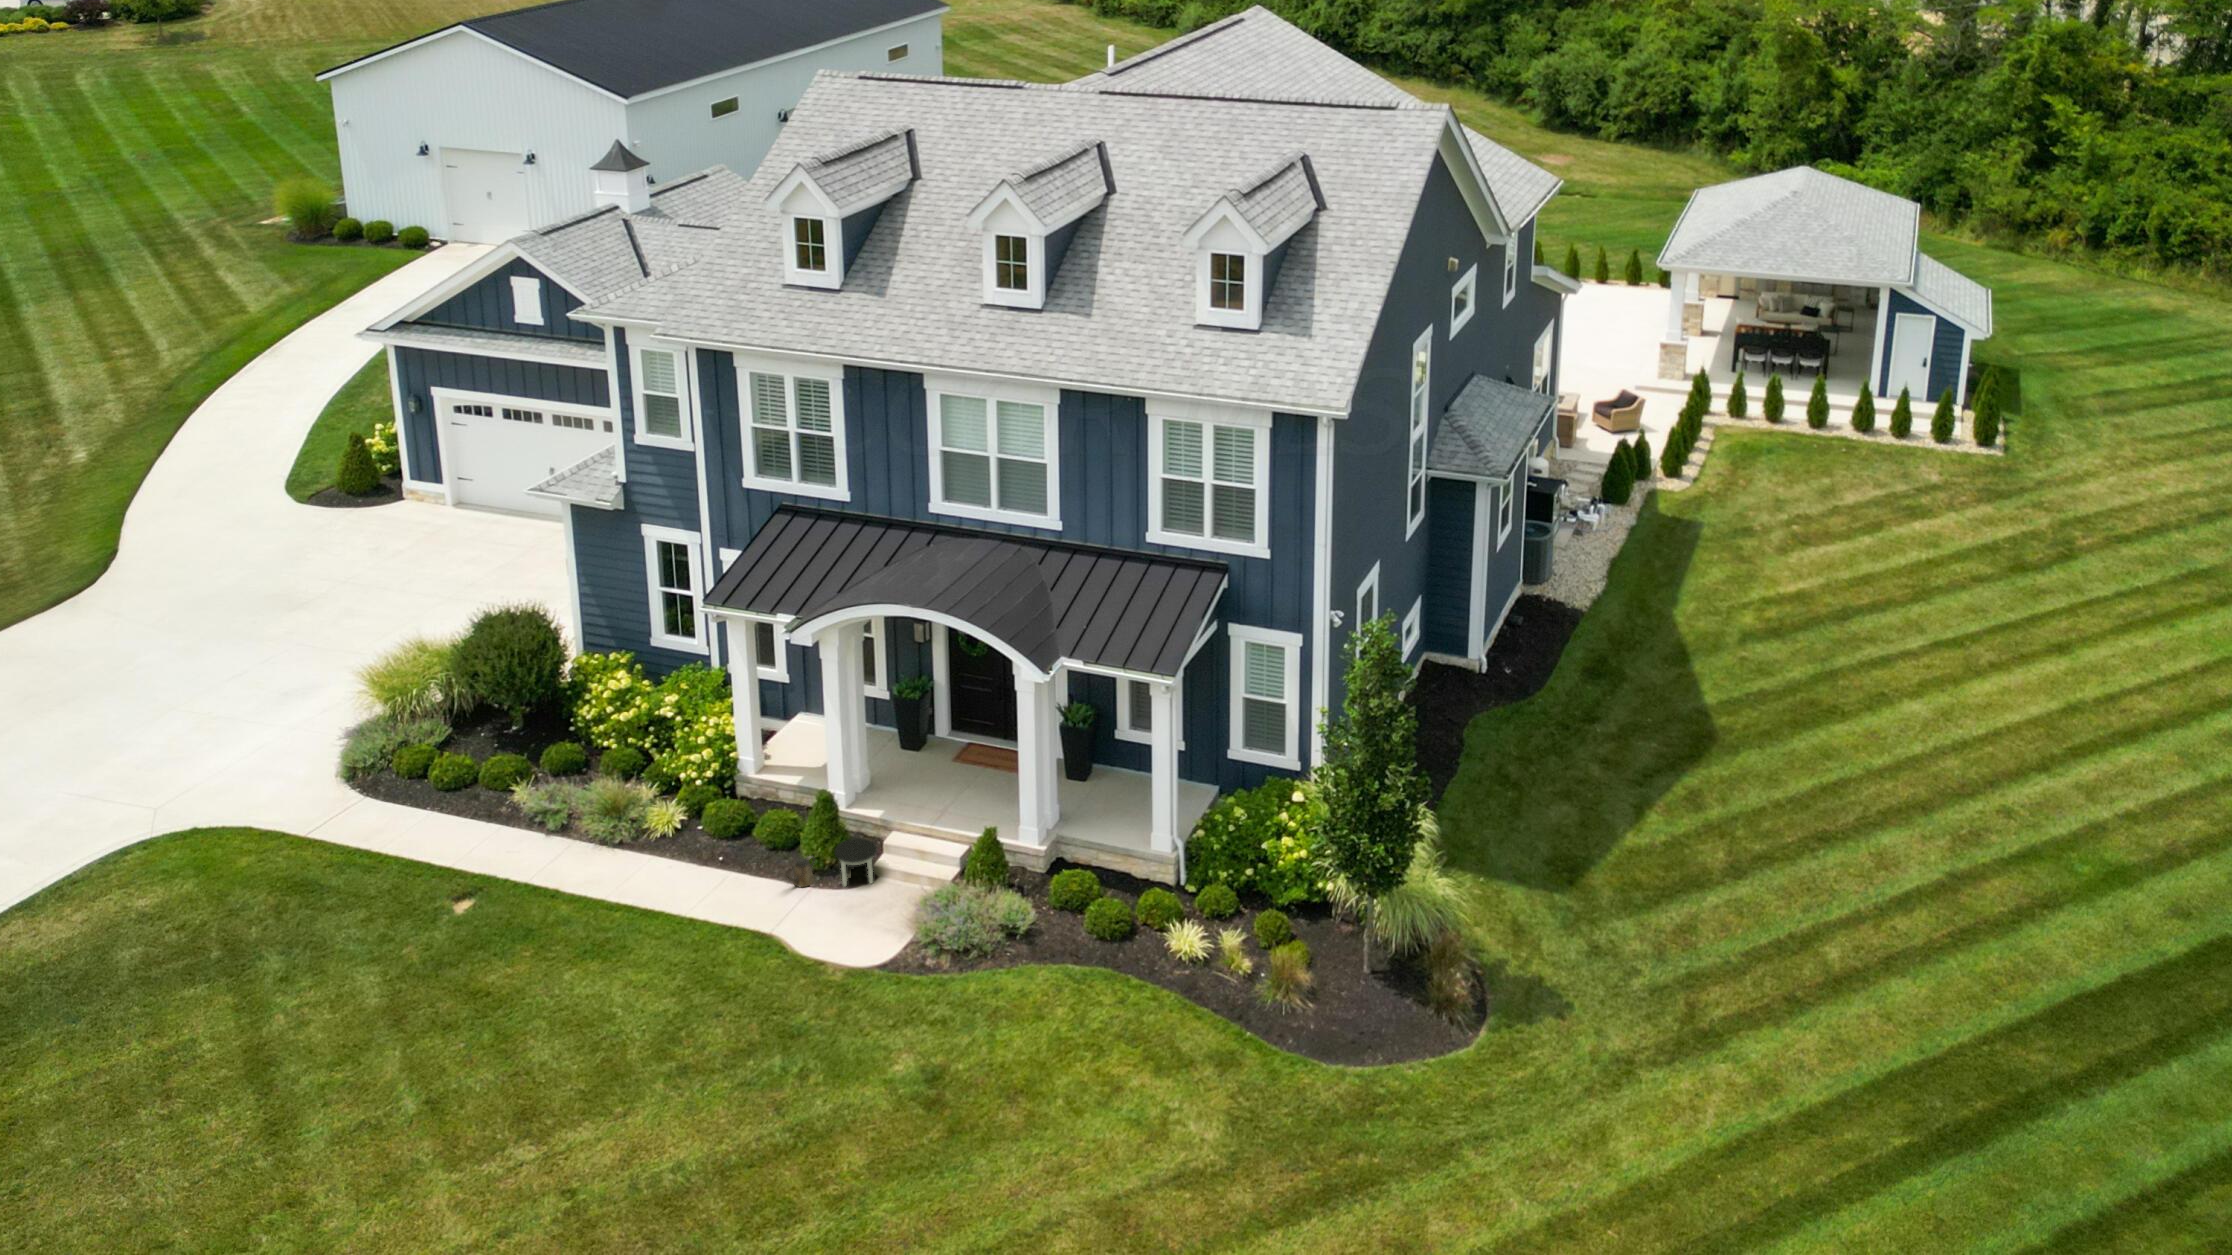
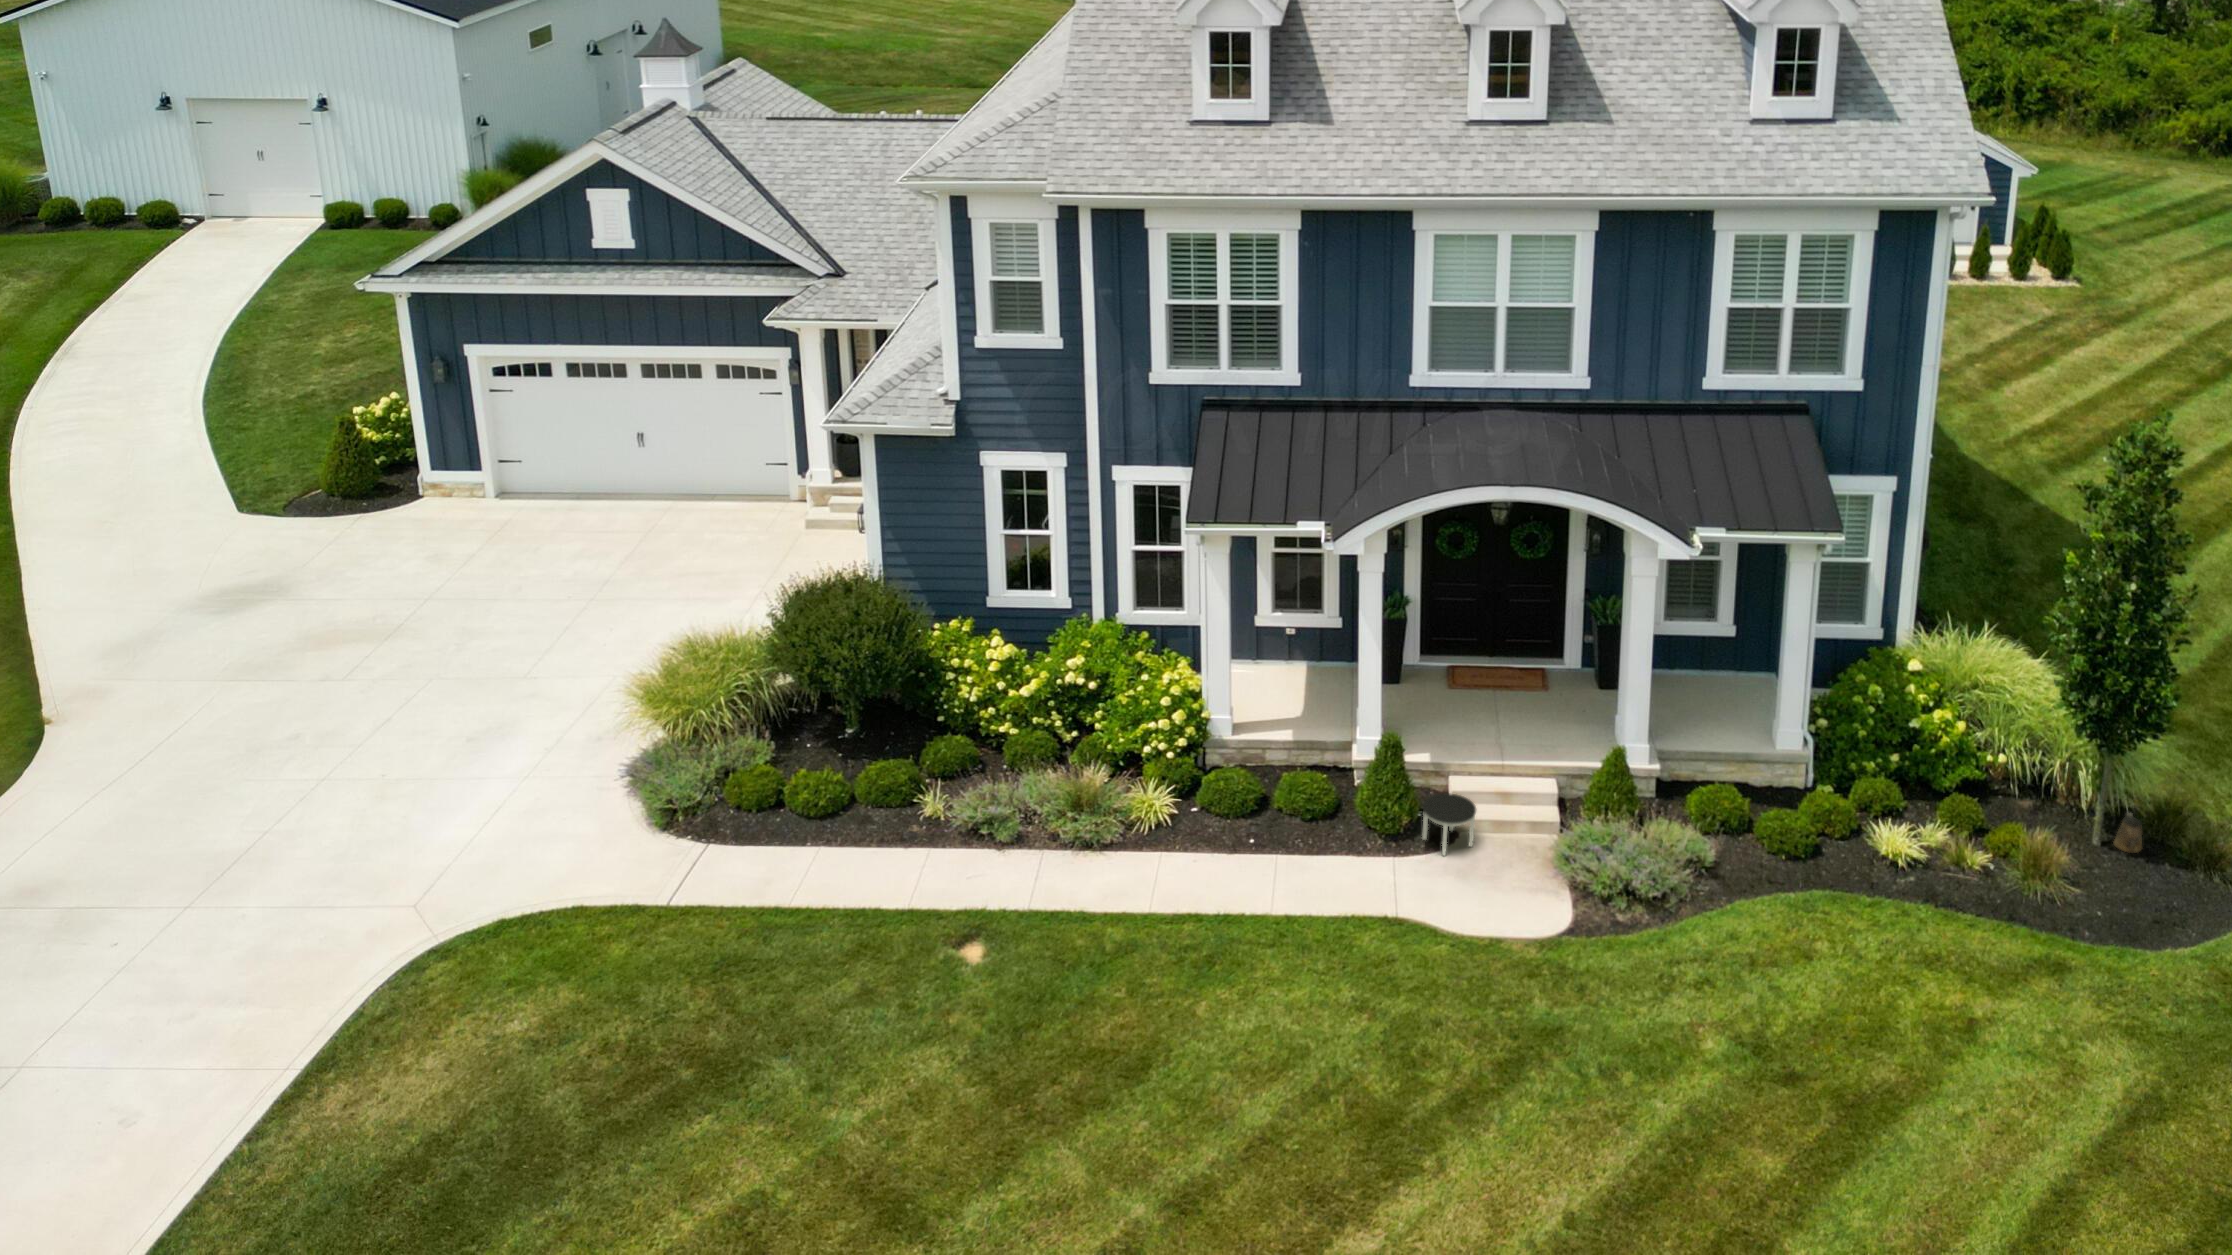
watering can: present [782,856,815,887] -> present [2113,813,2142,853]

